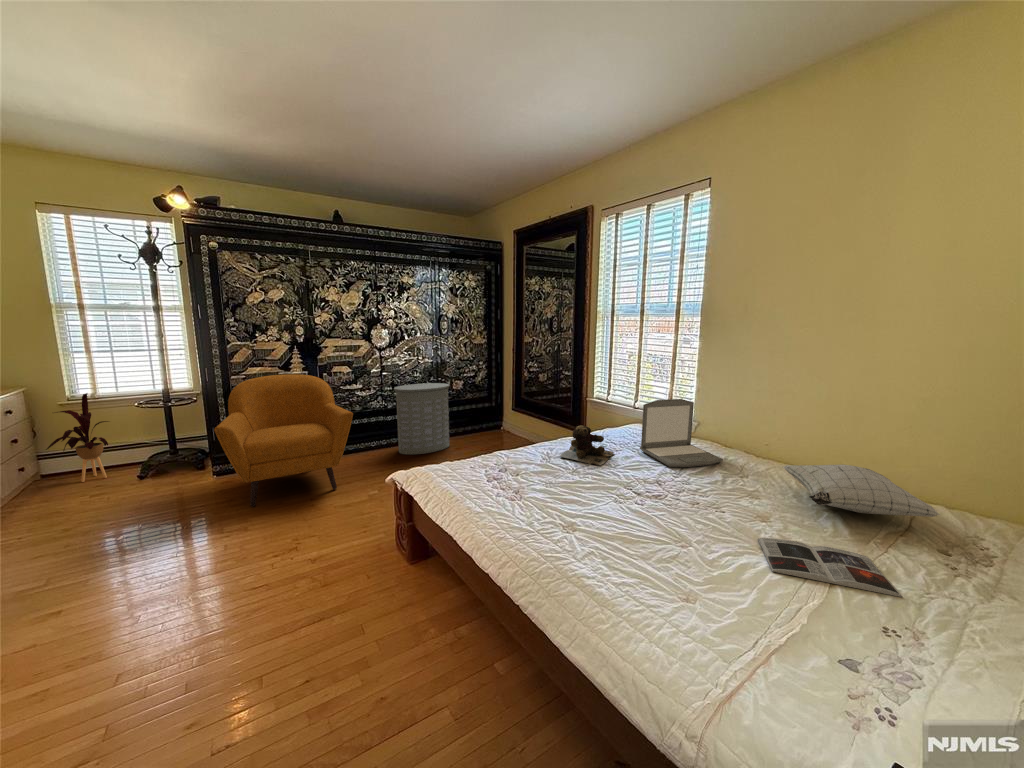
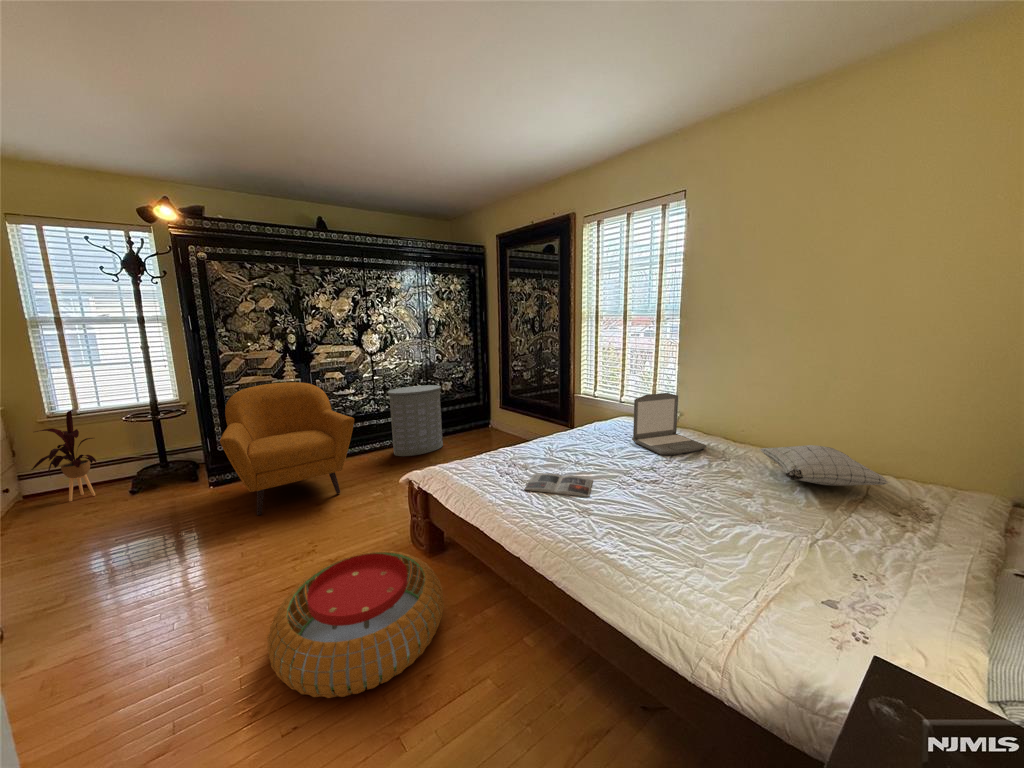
teddy bear: present [560,426,614,465] -> none [561,421,610,457]
magazine: present [758,538,902,597] -> present [525,473,593,497]
pouf: none [215,553,413,715] -> present [267,551,444,698]

